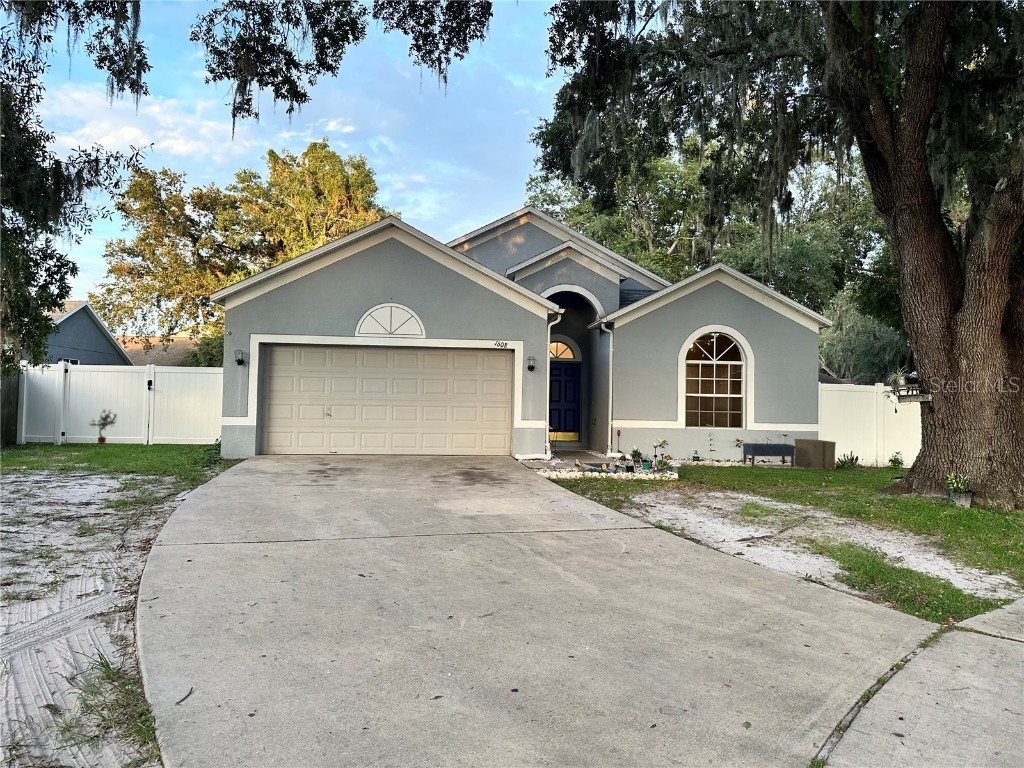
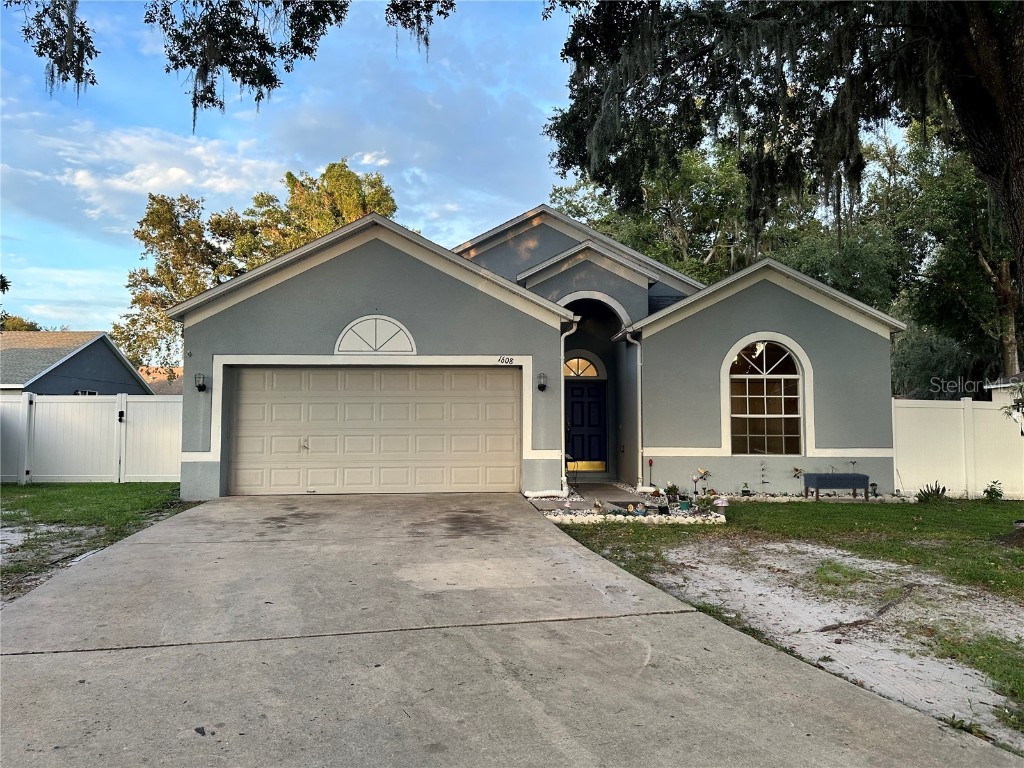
potted tree: present [90,410,117,444] -> none [63,444,95,482]
cardboard box: present [794,439,836,468] -> none [868,467,921,503]

